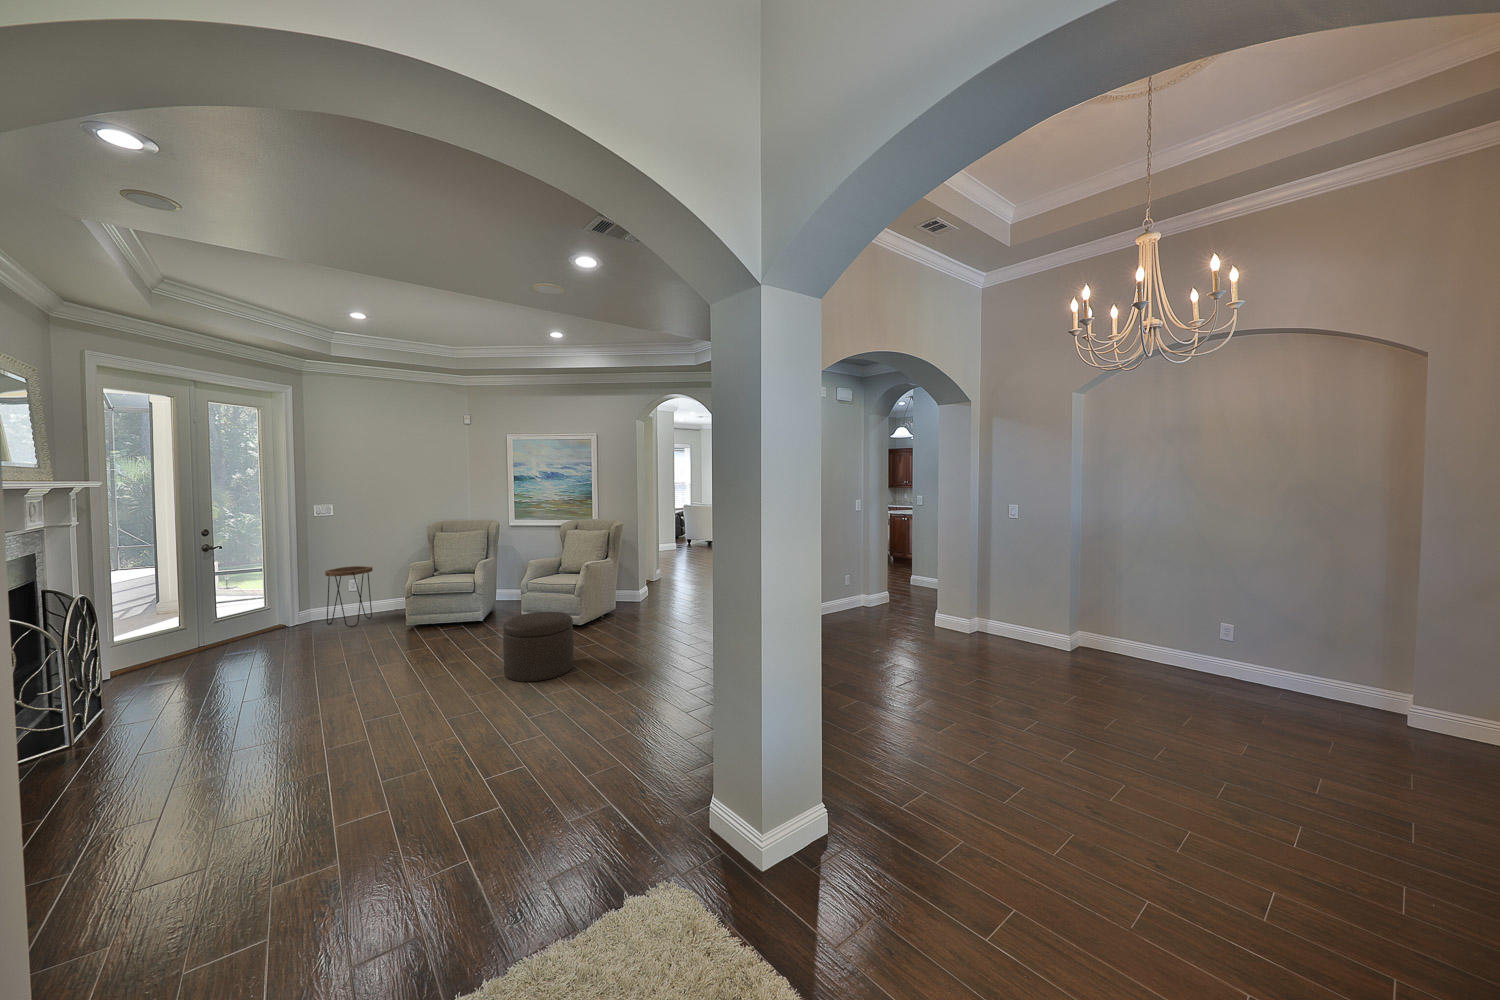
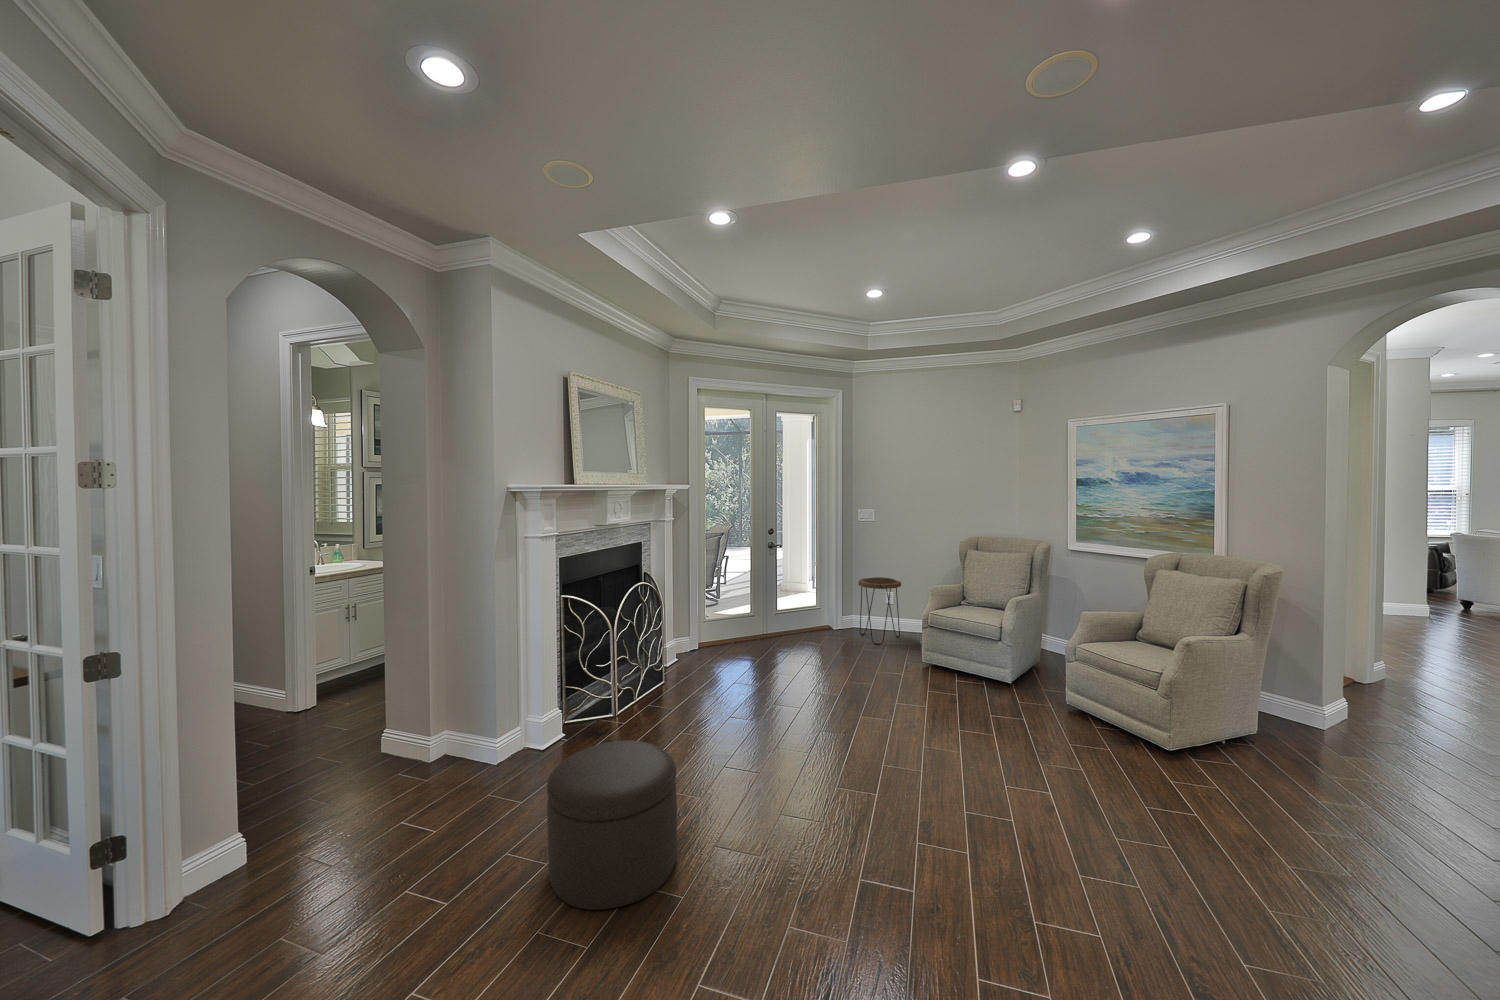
ottoman: present [503,612,574,682] -> present [547,740,677,910]

